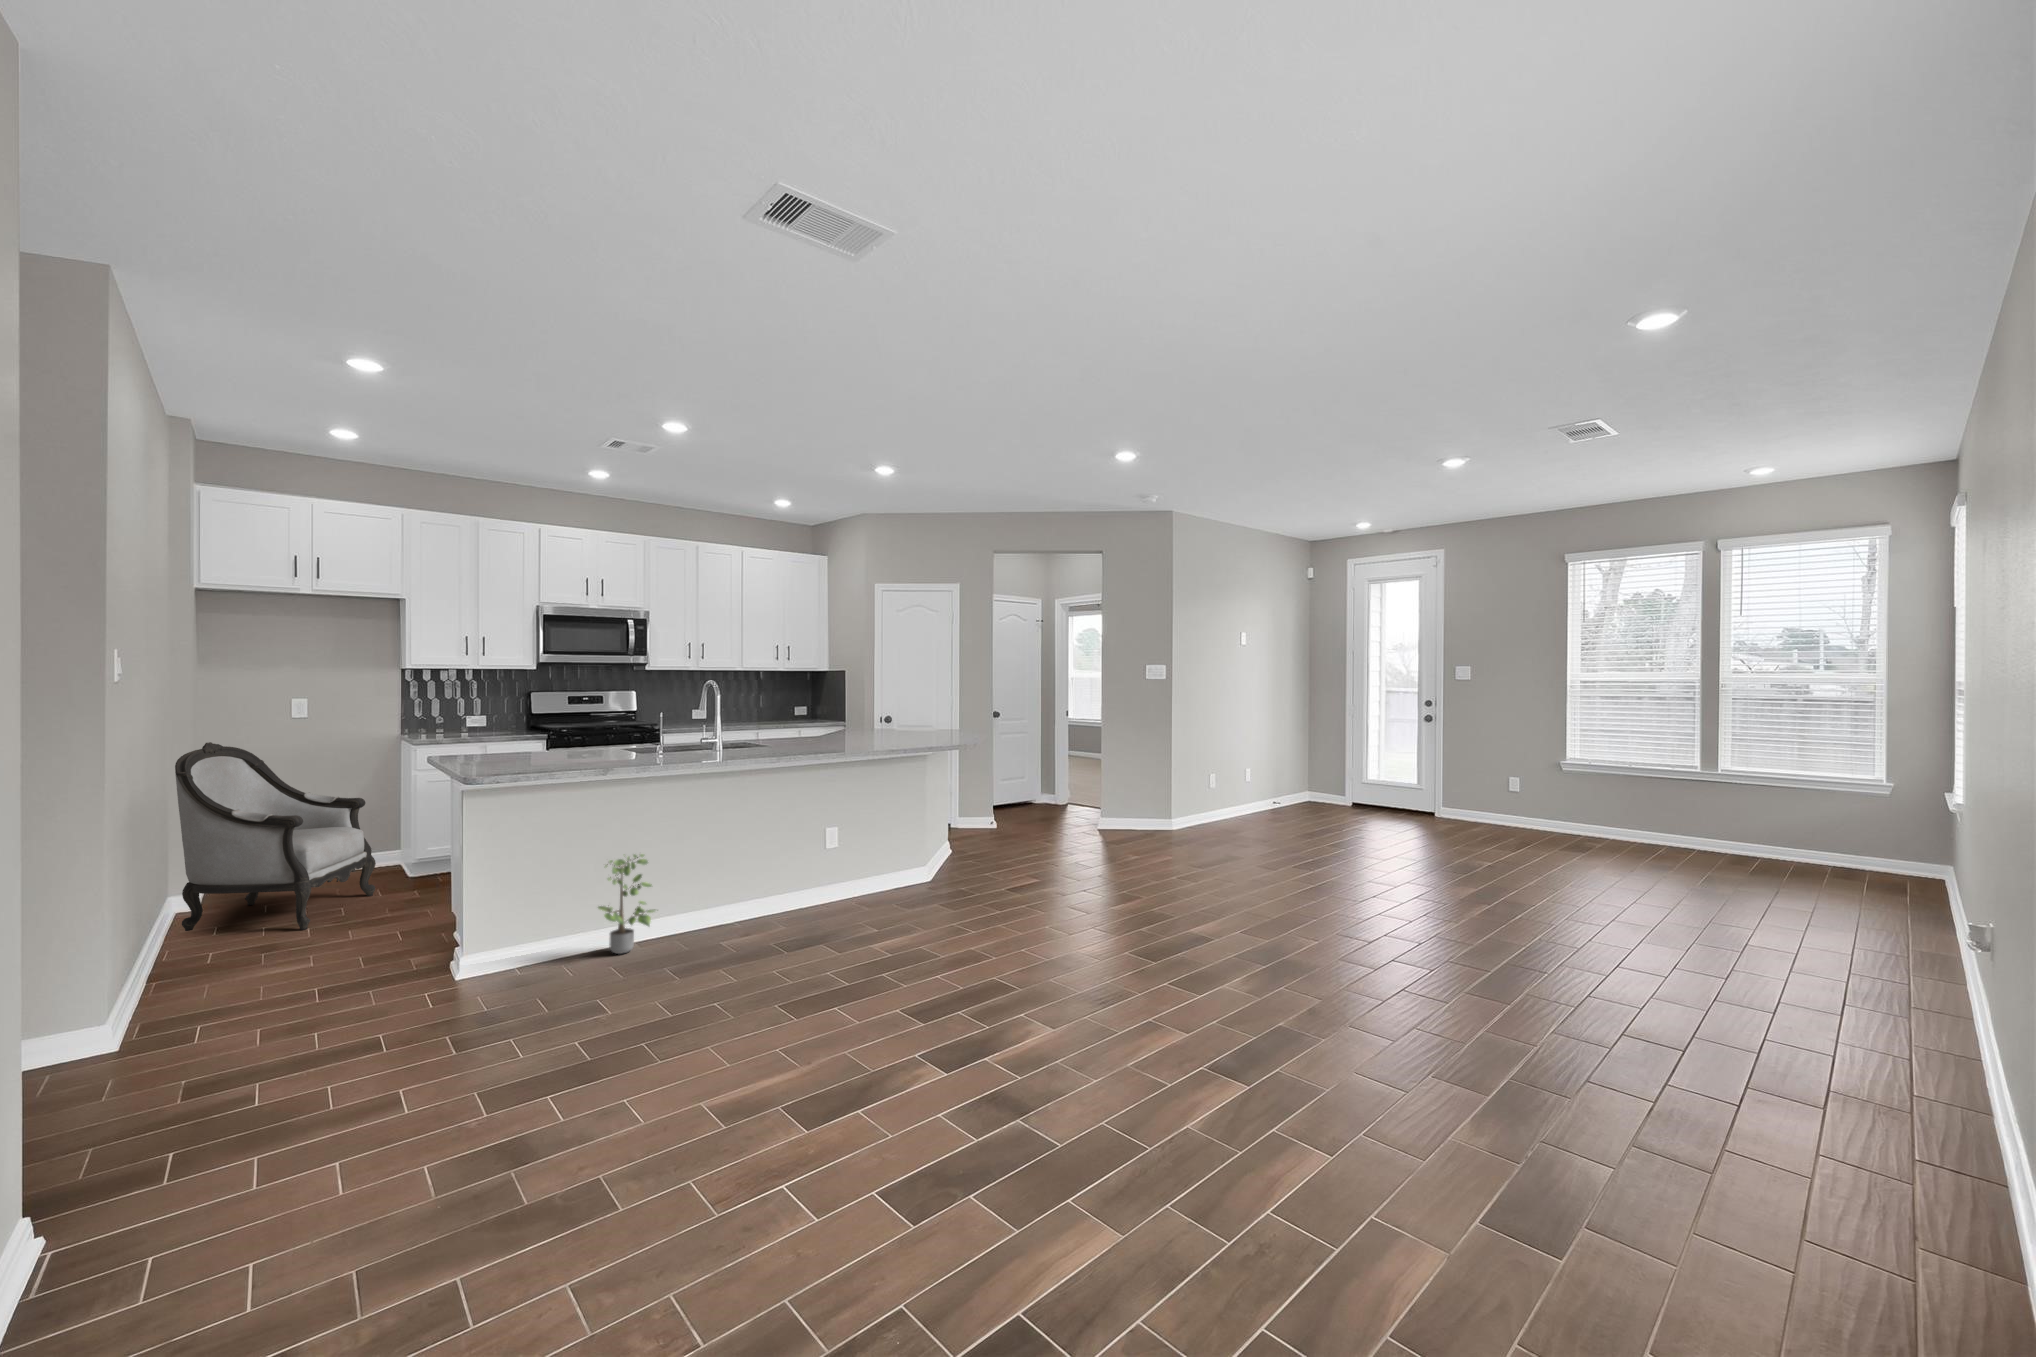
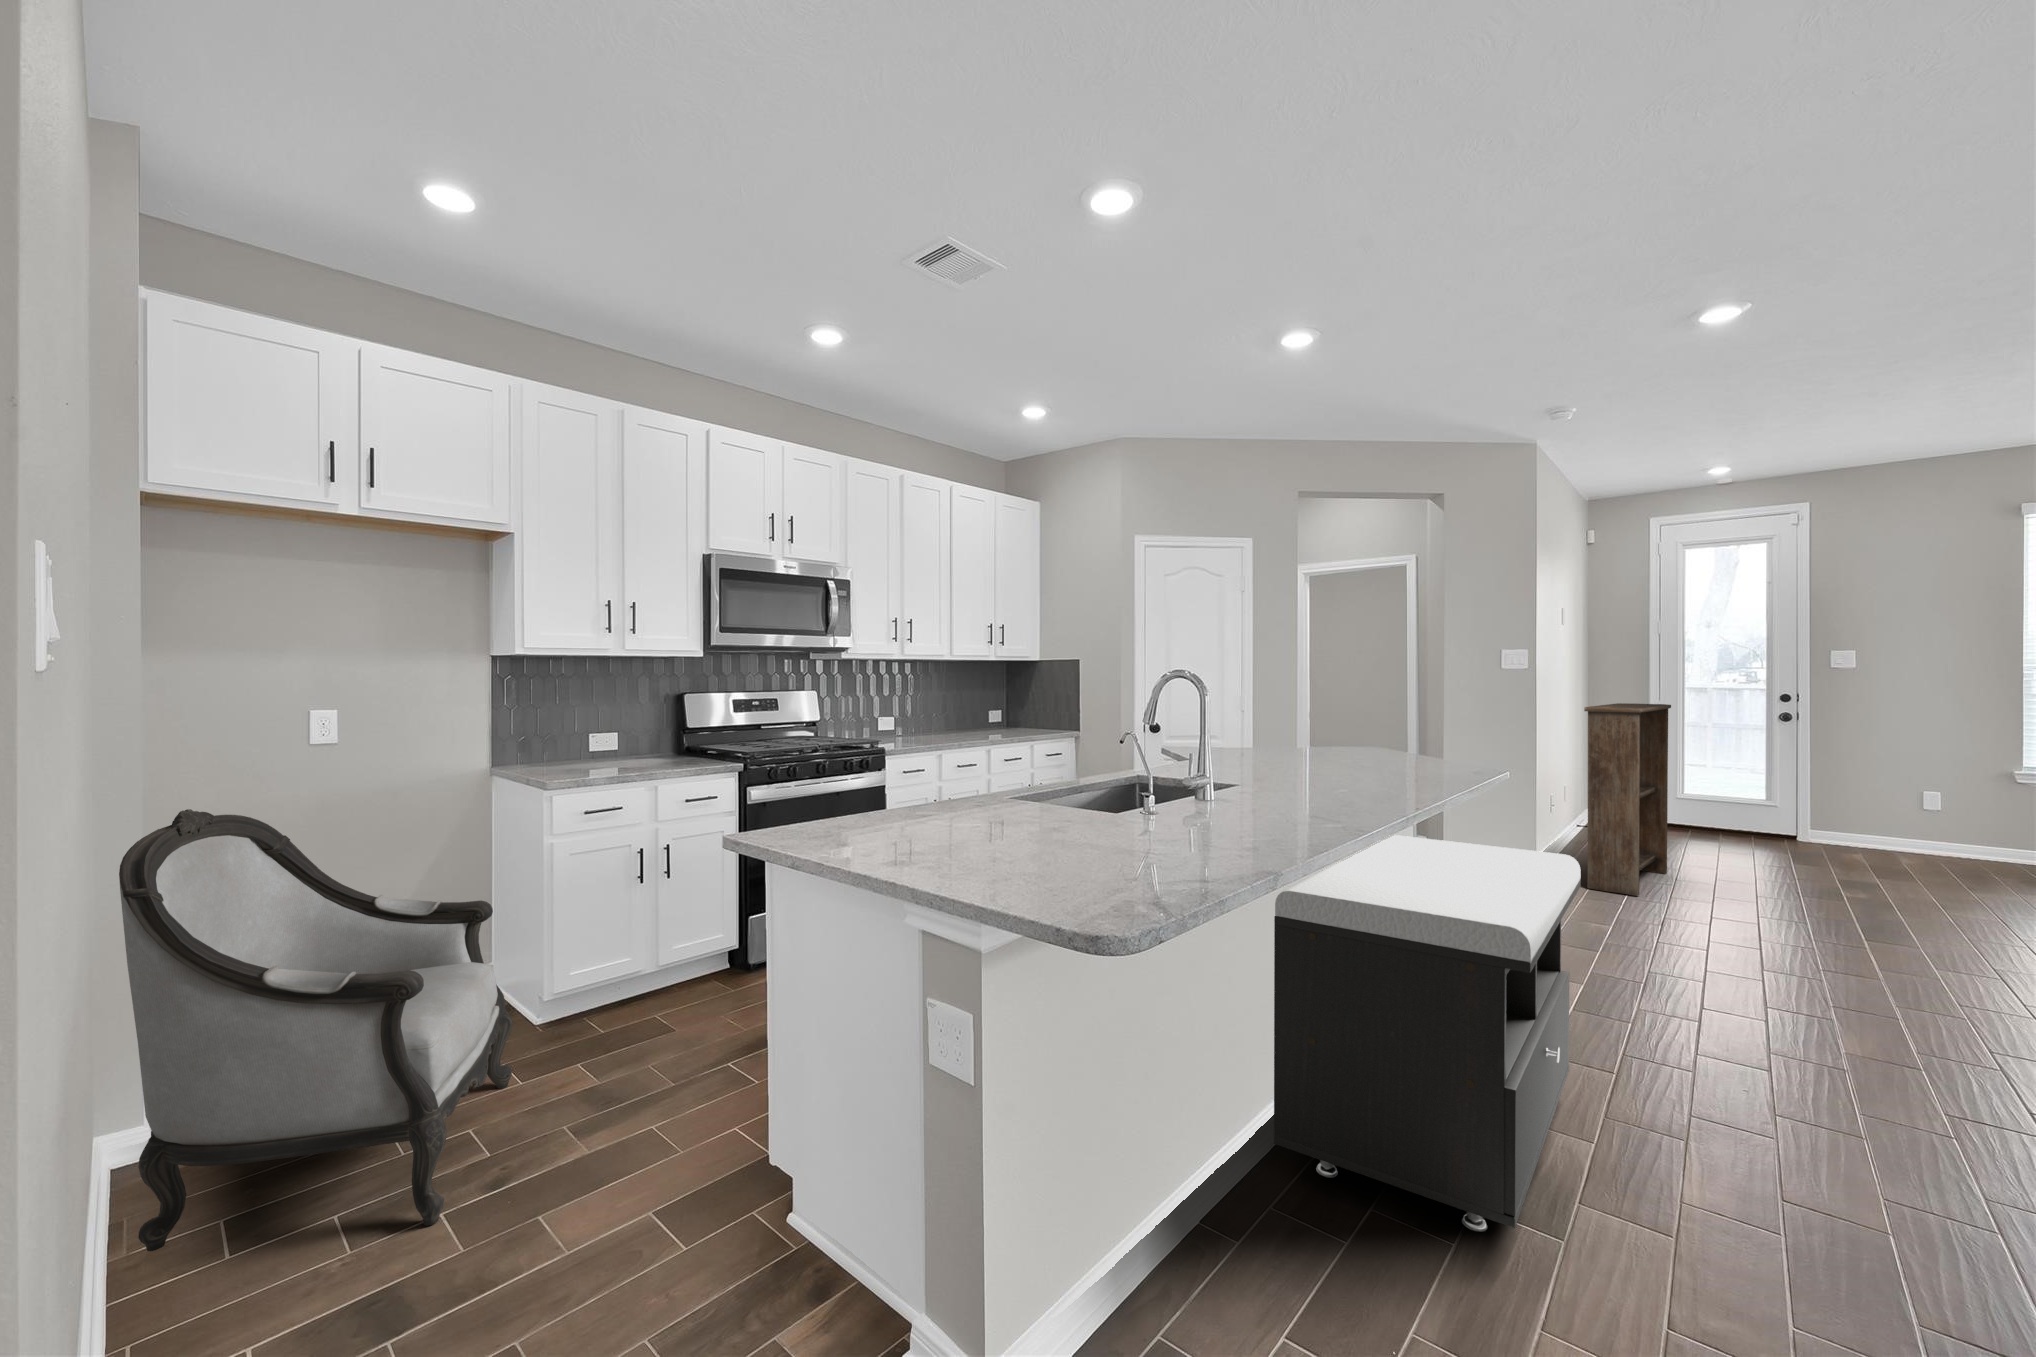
bookshelf: none [1174,706,1266,843] -> present [1584,703,1671,896]
storage bench: none [696,776,910,949] -> present [1274,835,1581,1232]
potted plant: present [598,854,655,954] -> none [1177,1036,1283,1277]

